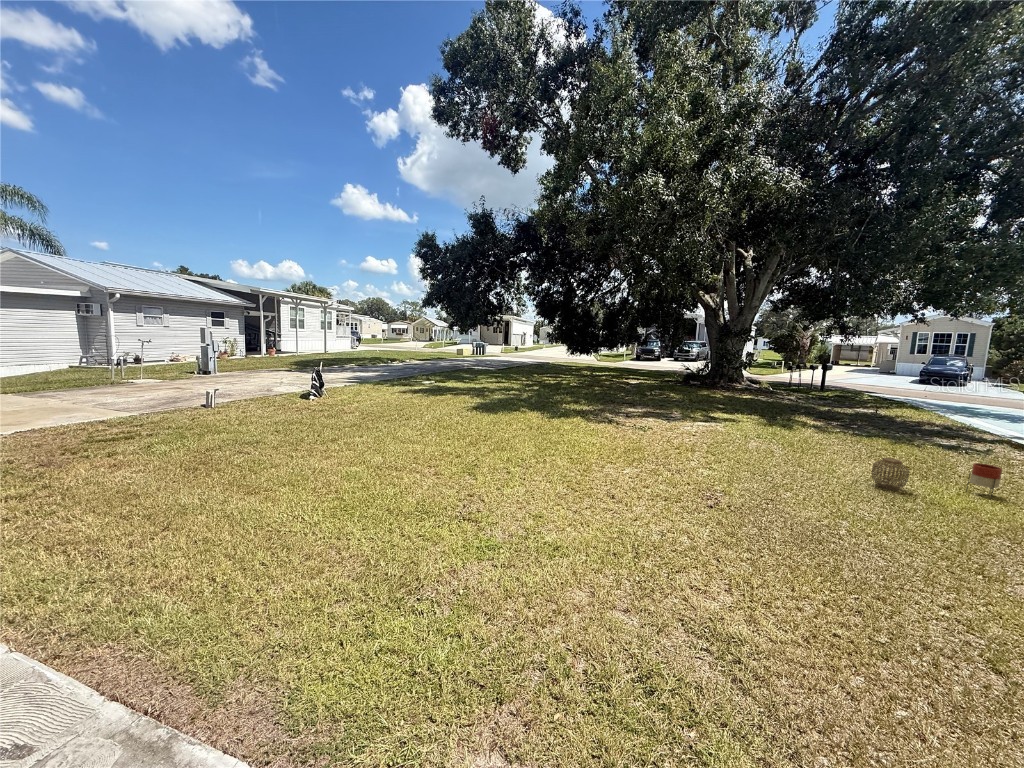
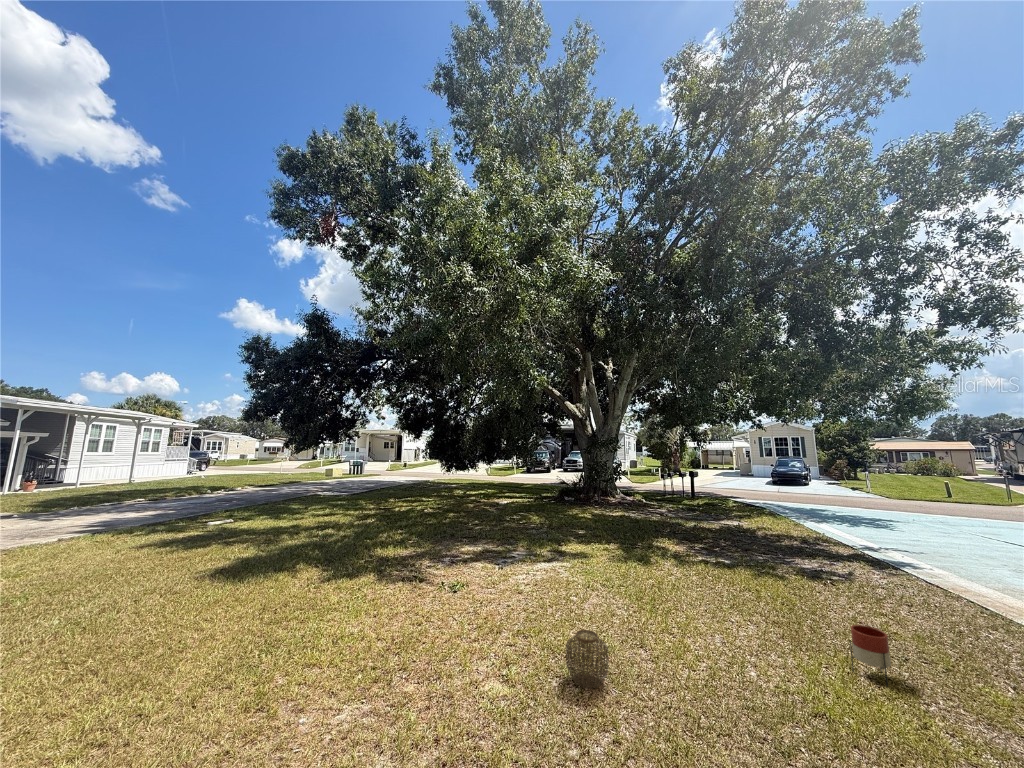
woven basket: present [872,458,909,490] -> present [566,630,609,689]

